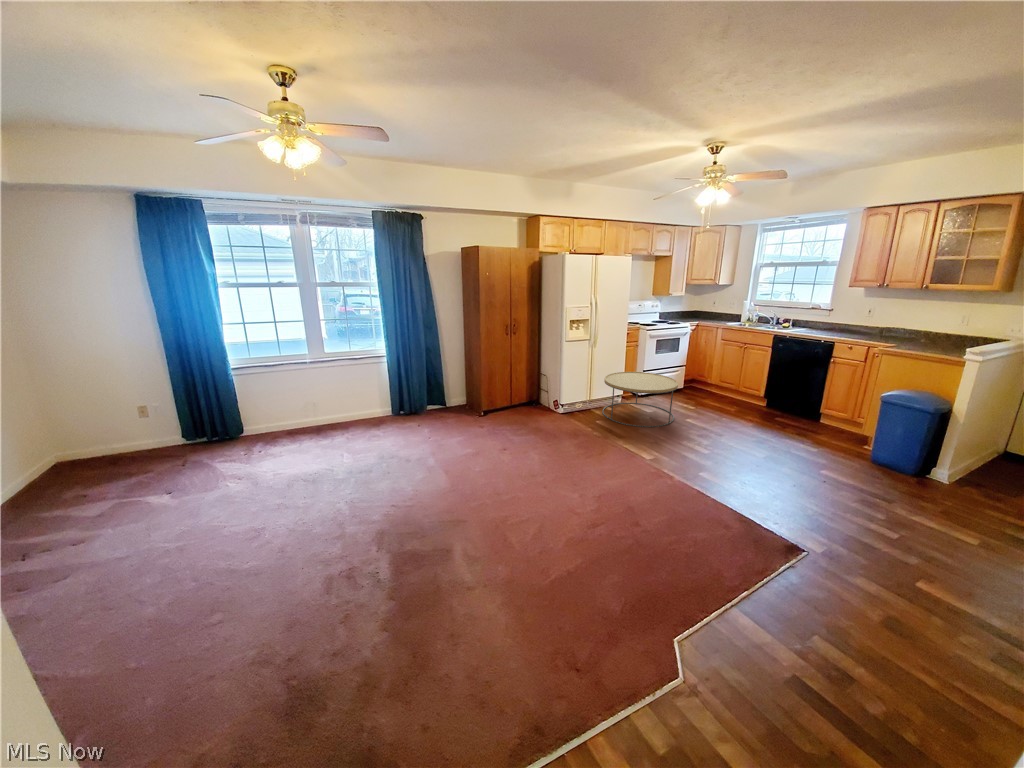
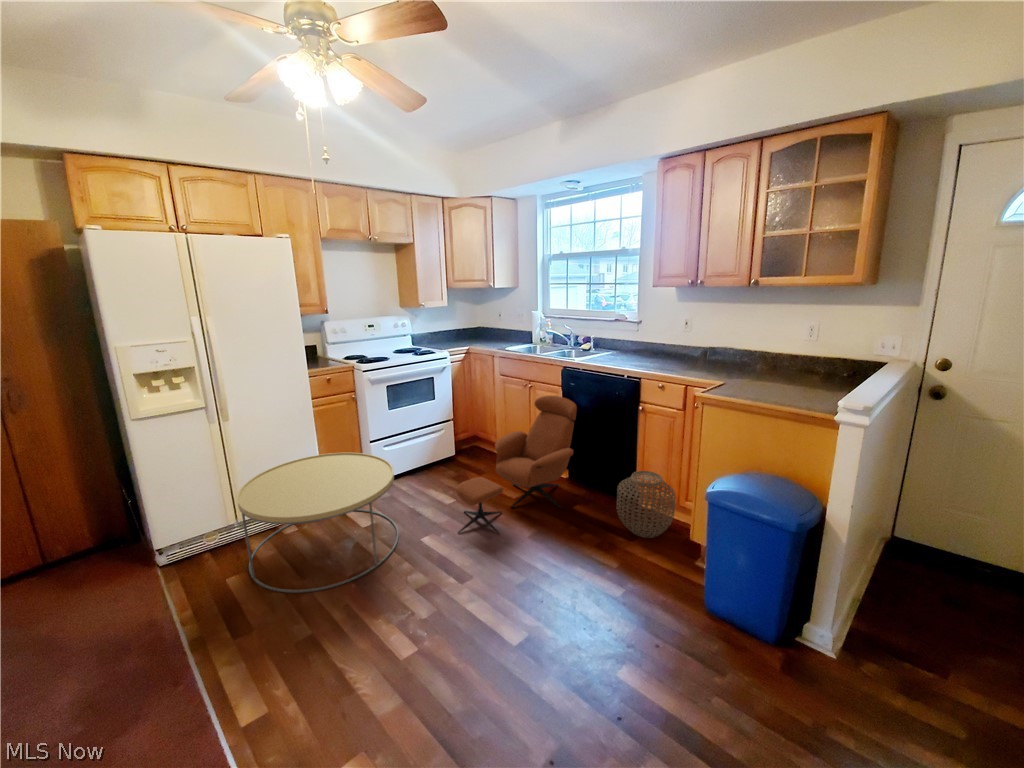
lounge chair: none [704,352,783,421] -> present [456,396,577,533]
woven basket: none [808,396,851,434] -> present [616,471,676,538]

